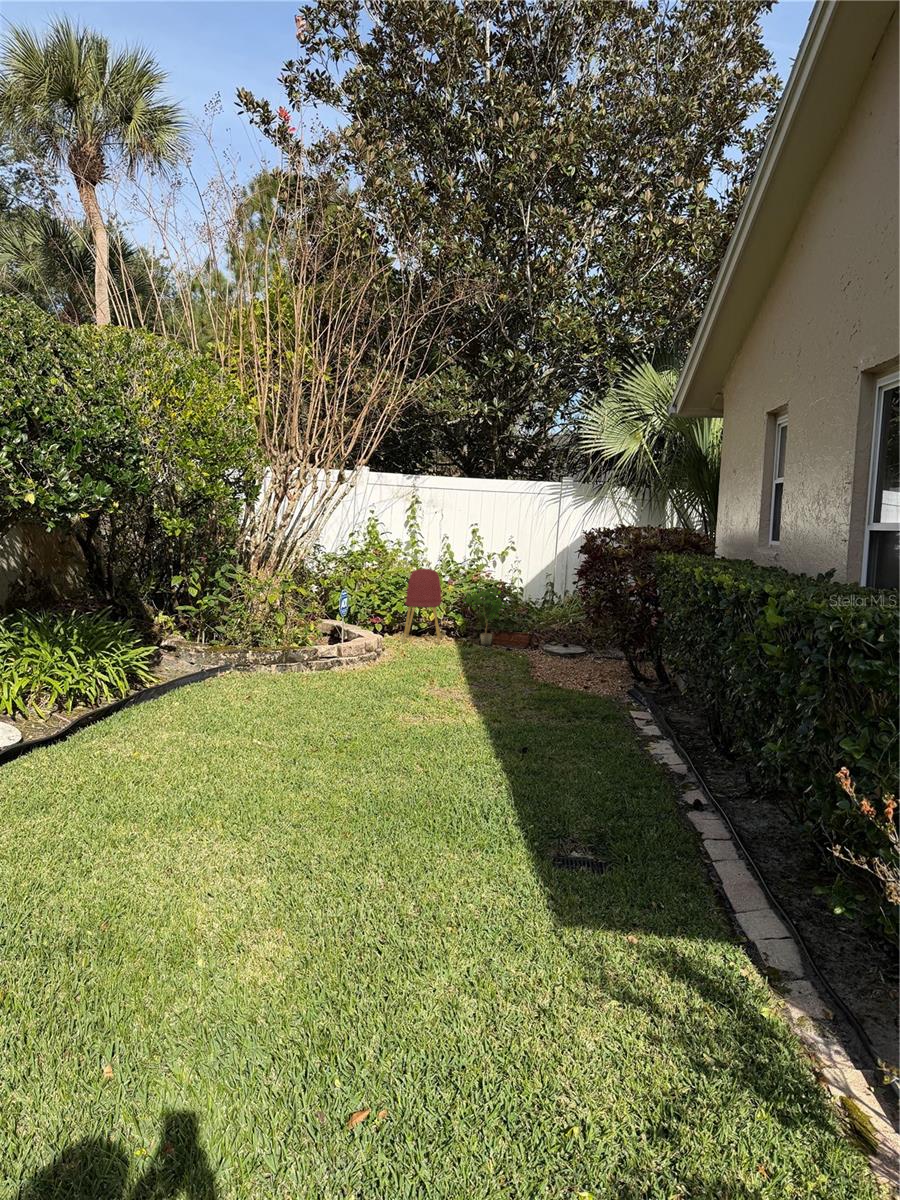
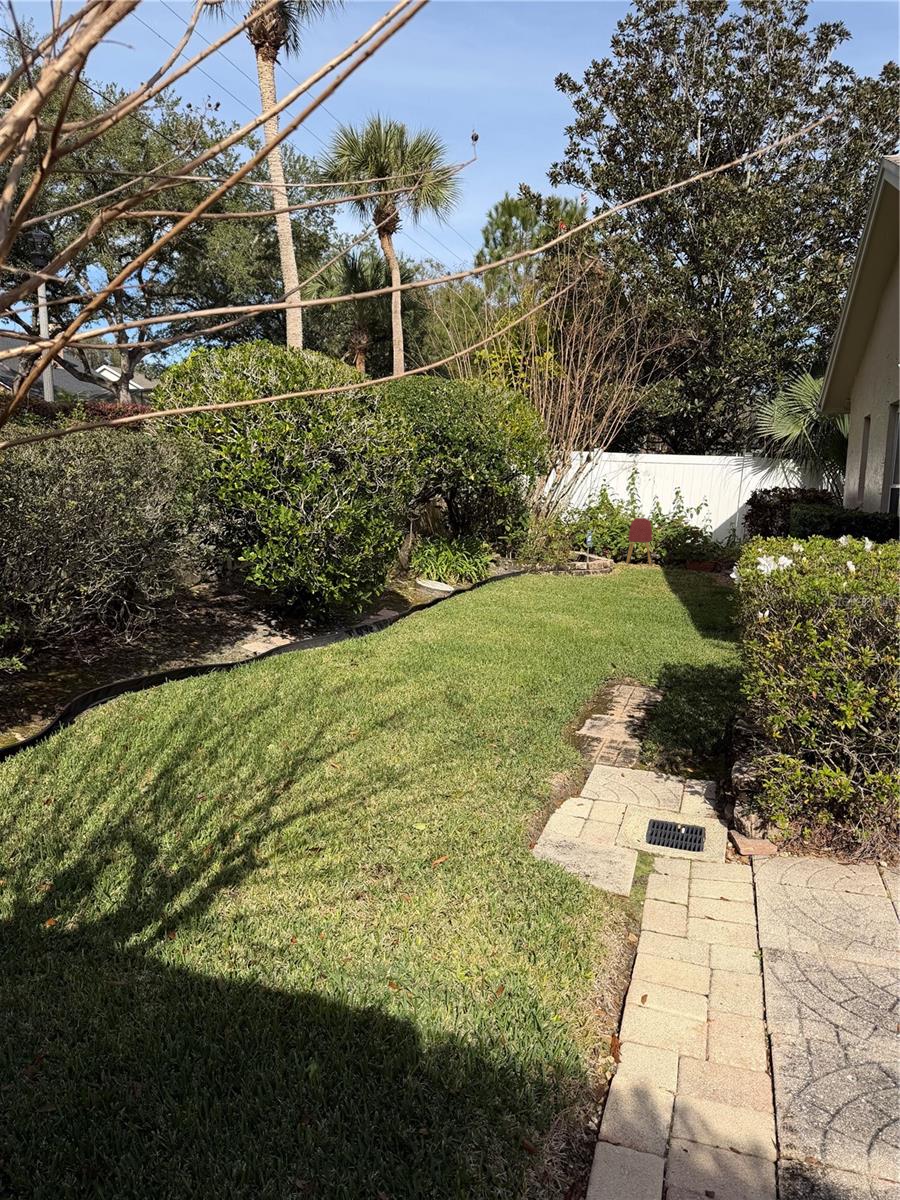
potted plant: present [463,588,505,646] -> none [666,531,698,569]

